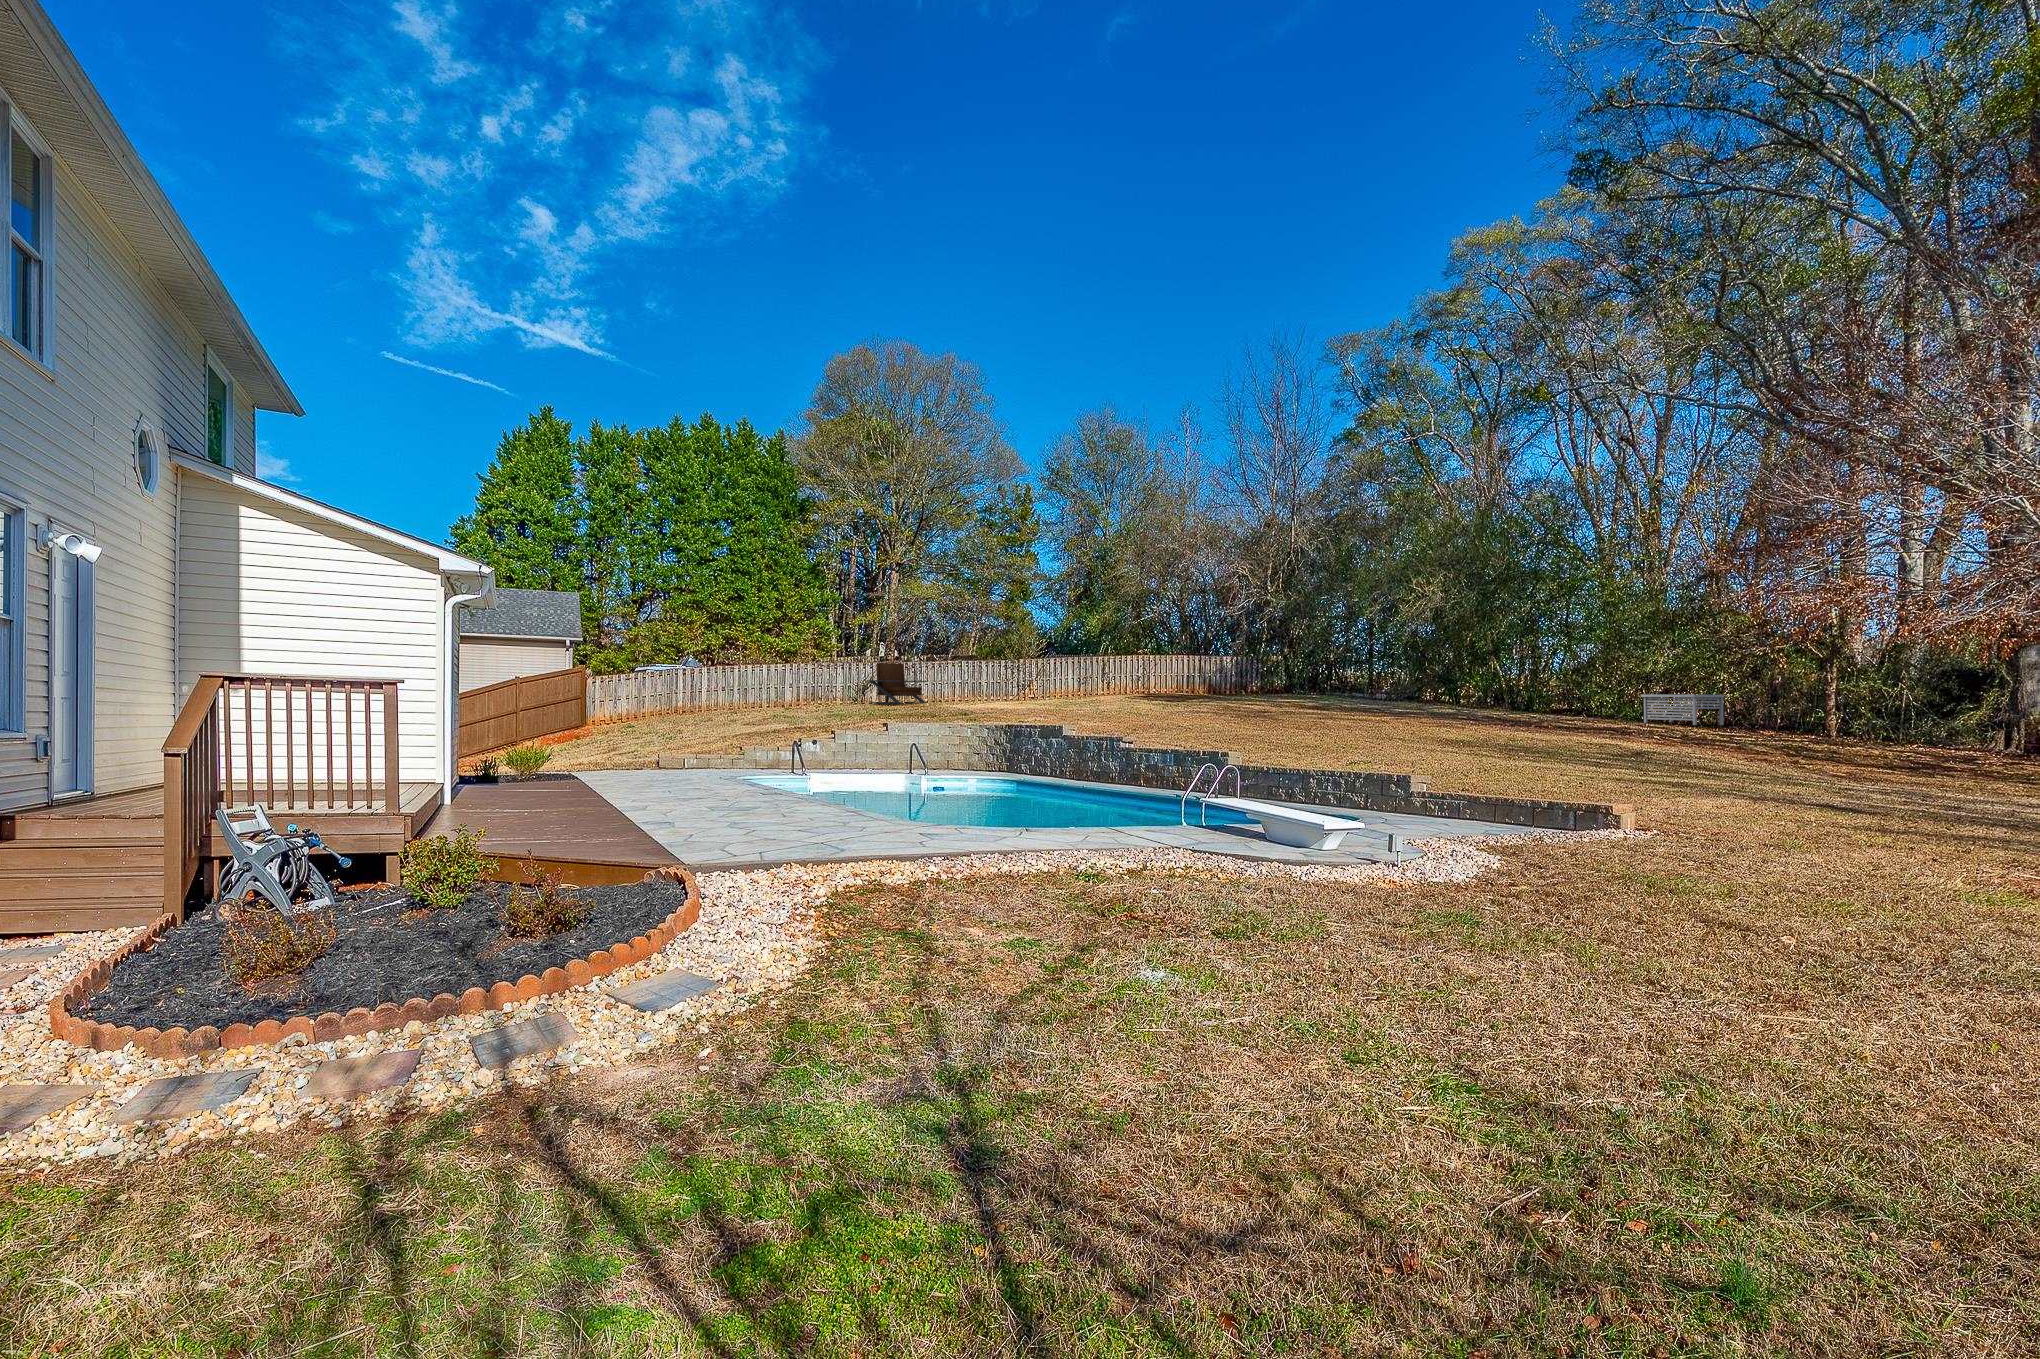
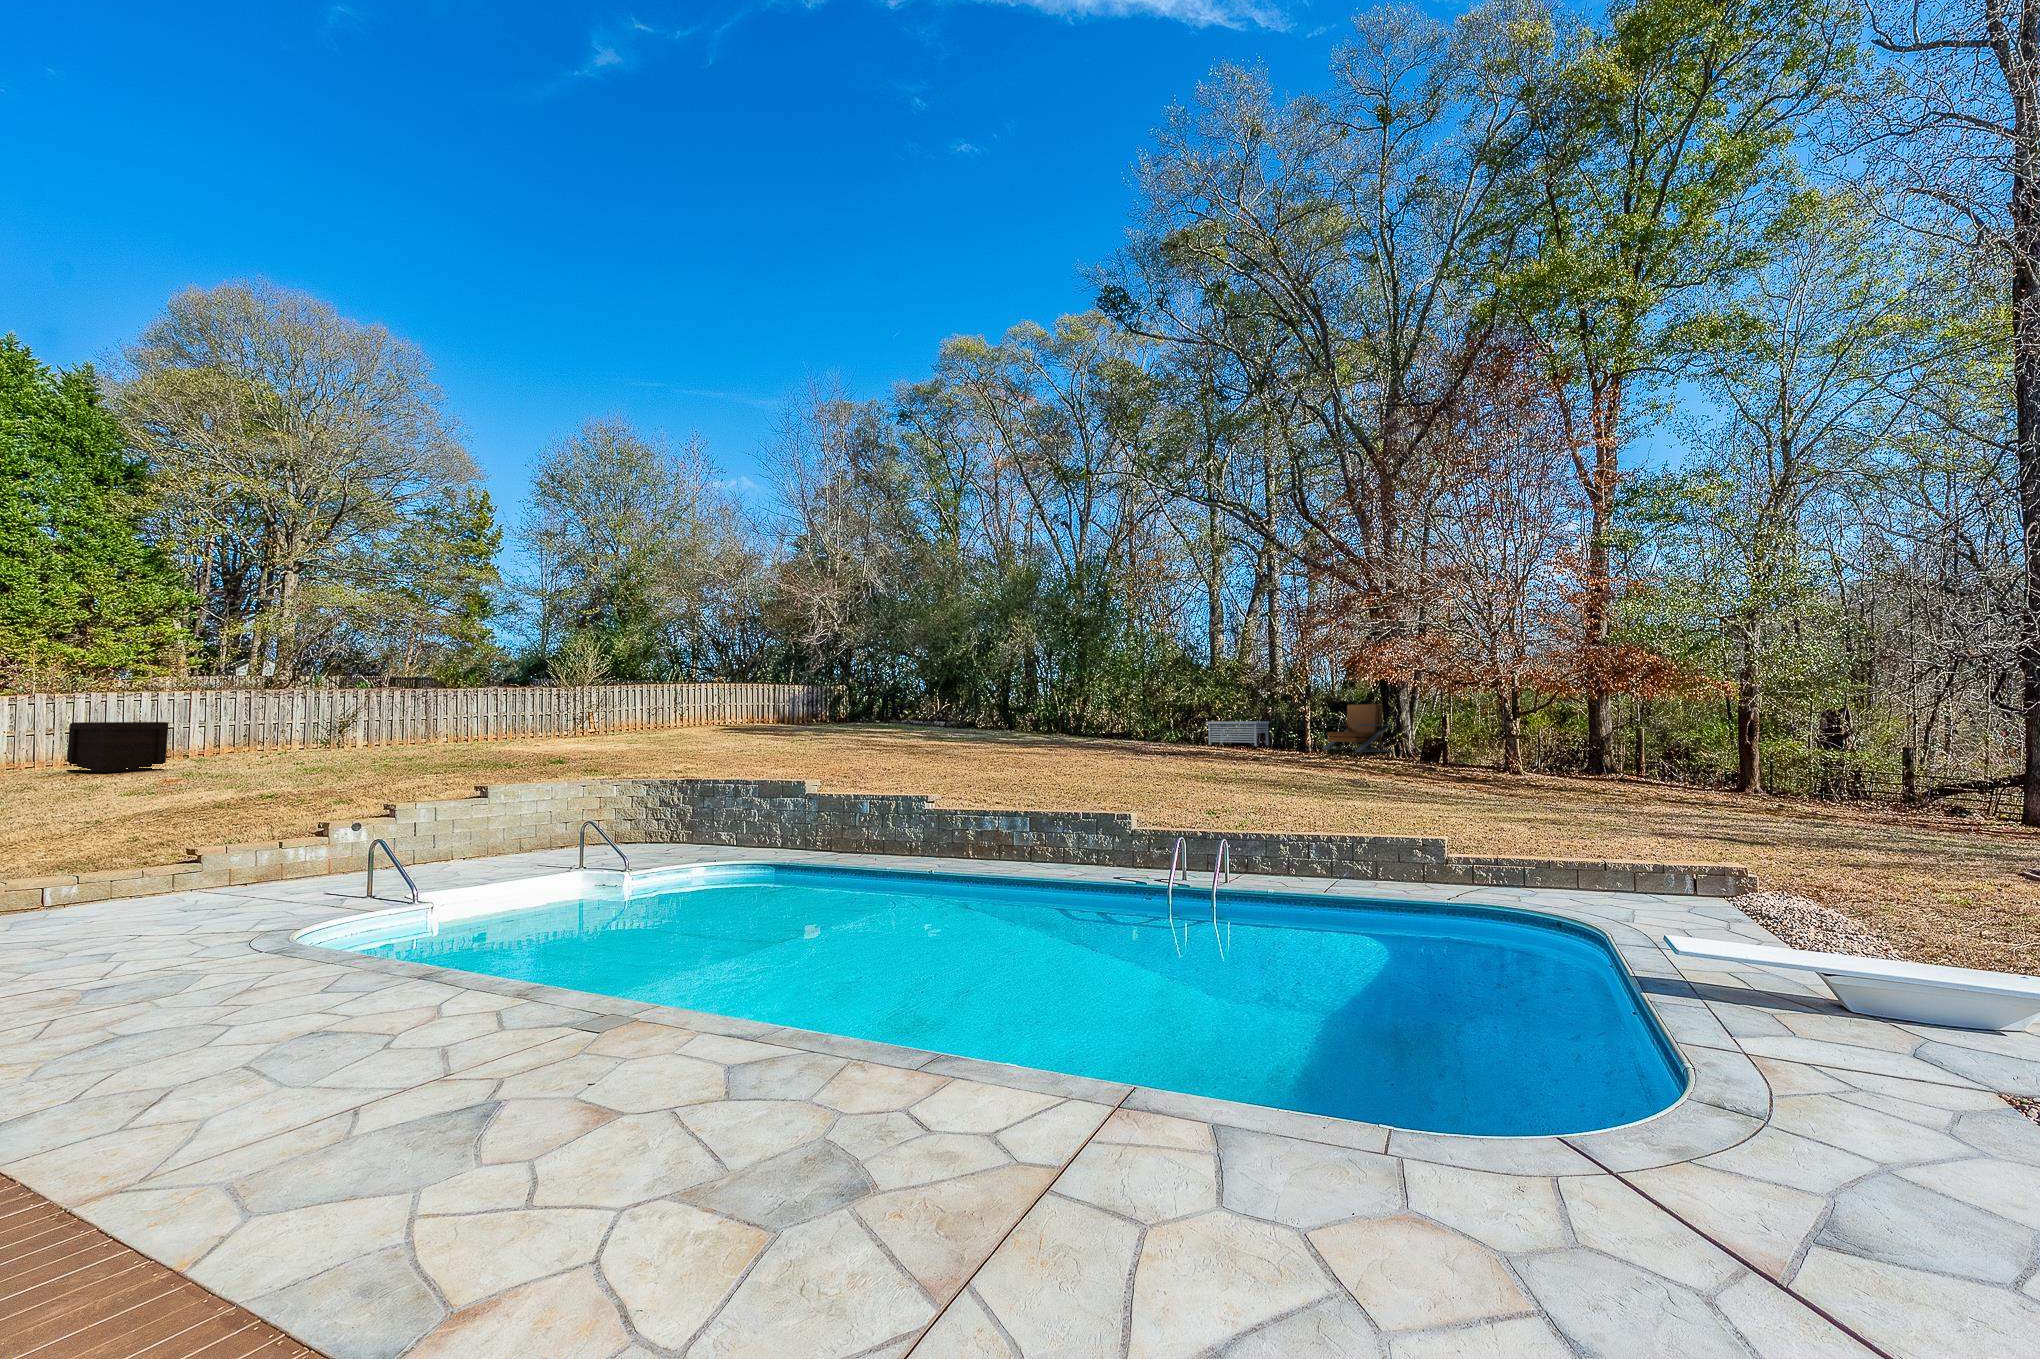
lounge chair: present [870,663,926,704] -> present [1322,704,1391,752]
wooden crate: none [732,684,773,714] -> present [66,722,168,773]

